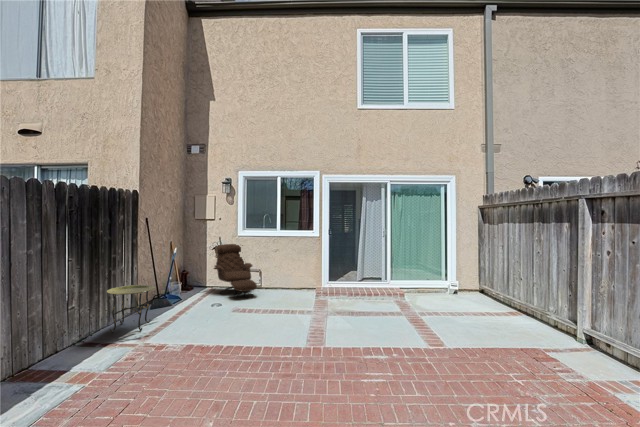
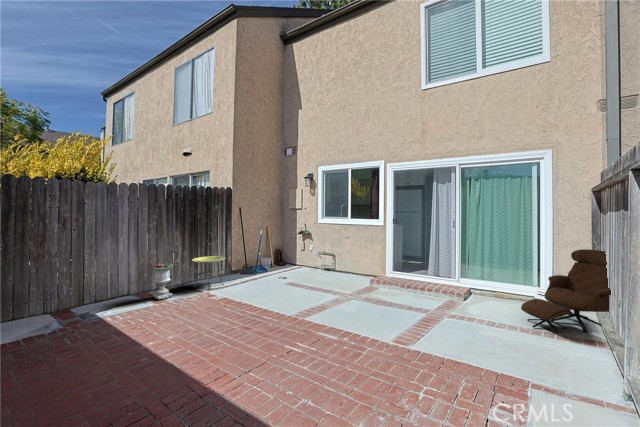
lounge chair: present [215,244,257,298] -> present [521,249,611,333]
planter: none [65,299,101,355] -> present [152,263,173,299]

